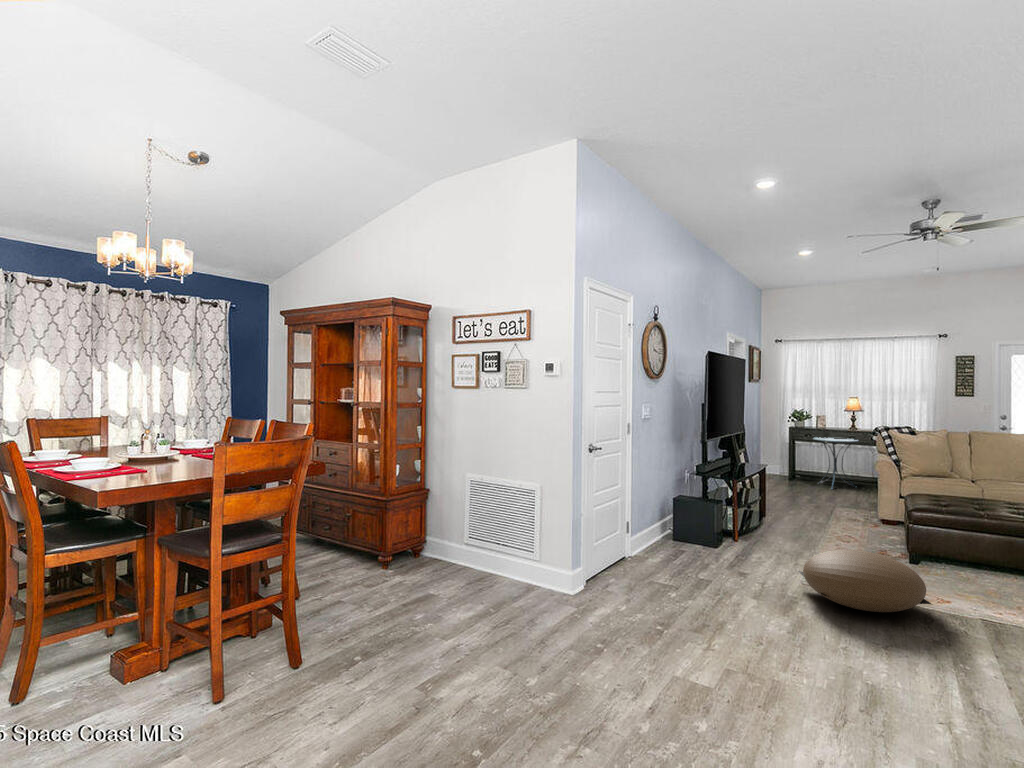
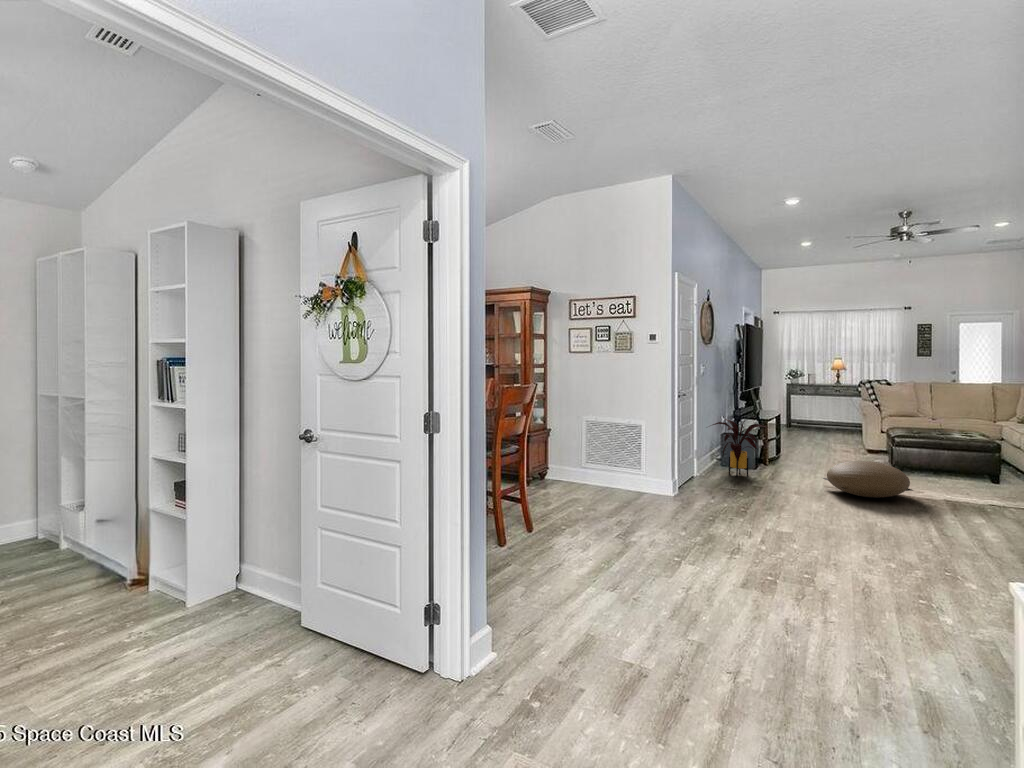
side table: present [813,437,859,489] -> none [805,392,843,433]
house plant: none [647,478,734,560] -> present [713,419,768,476]

